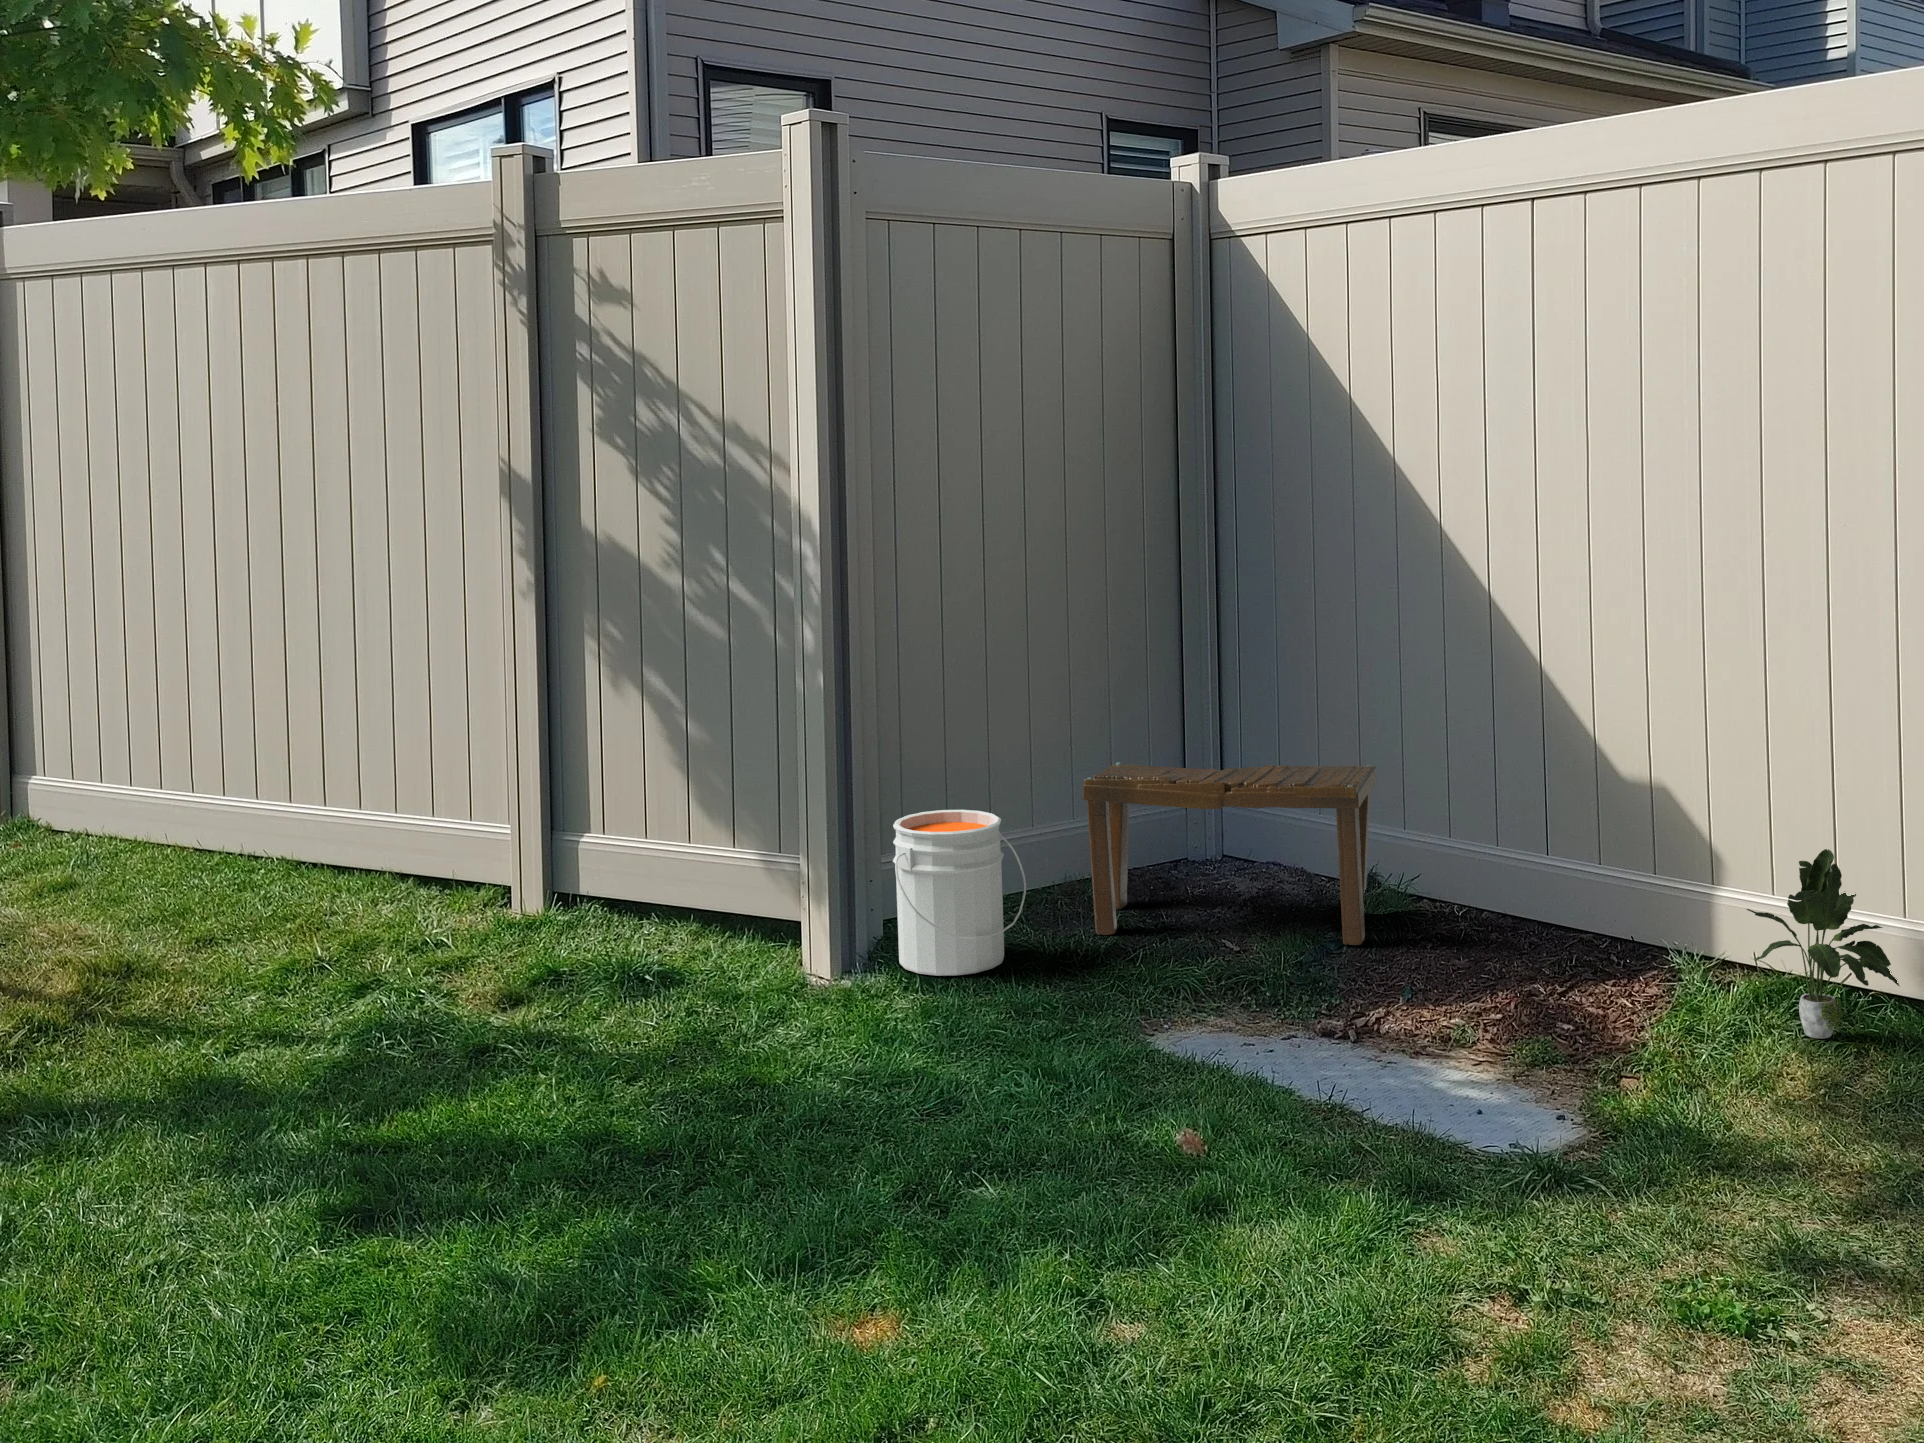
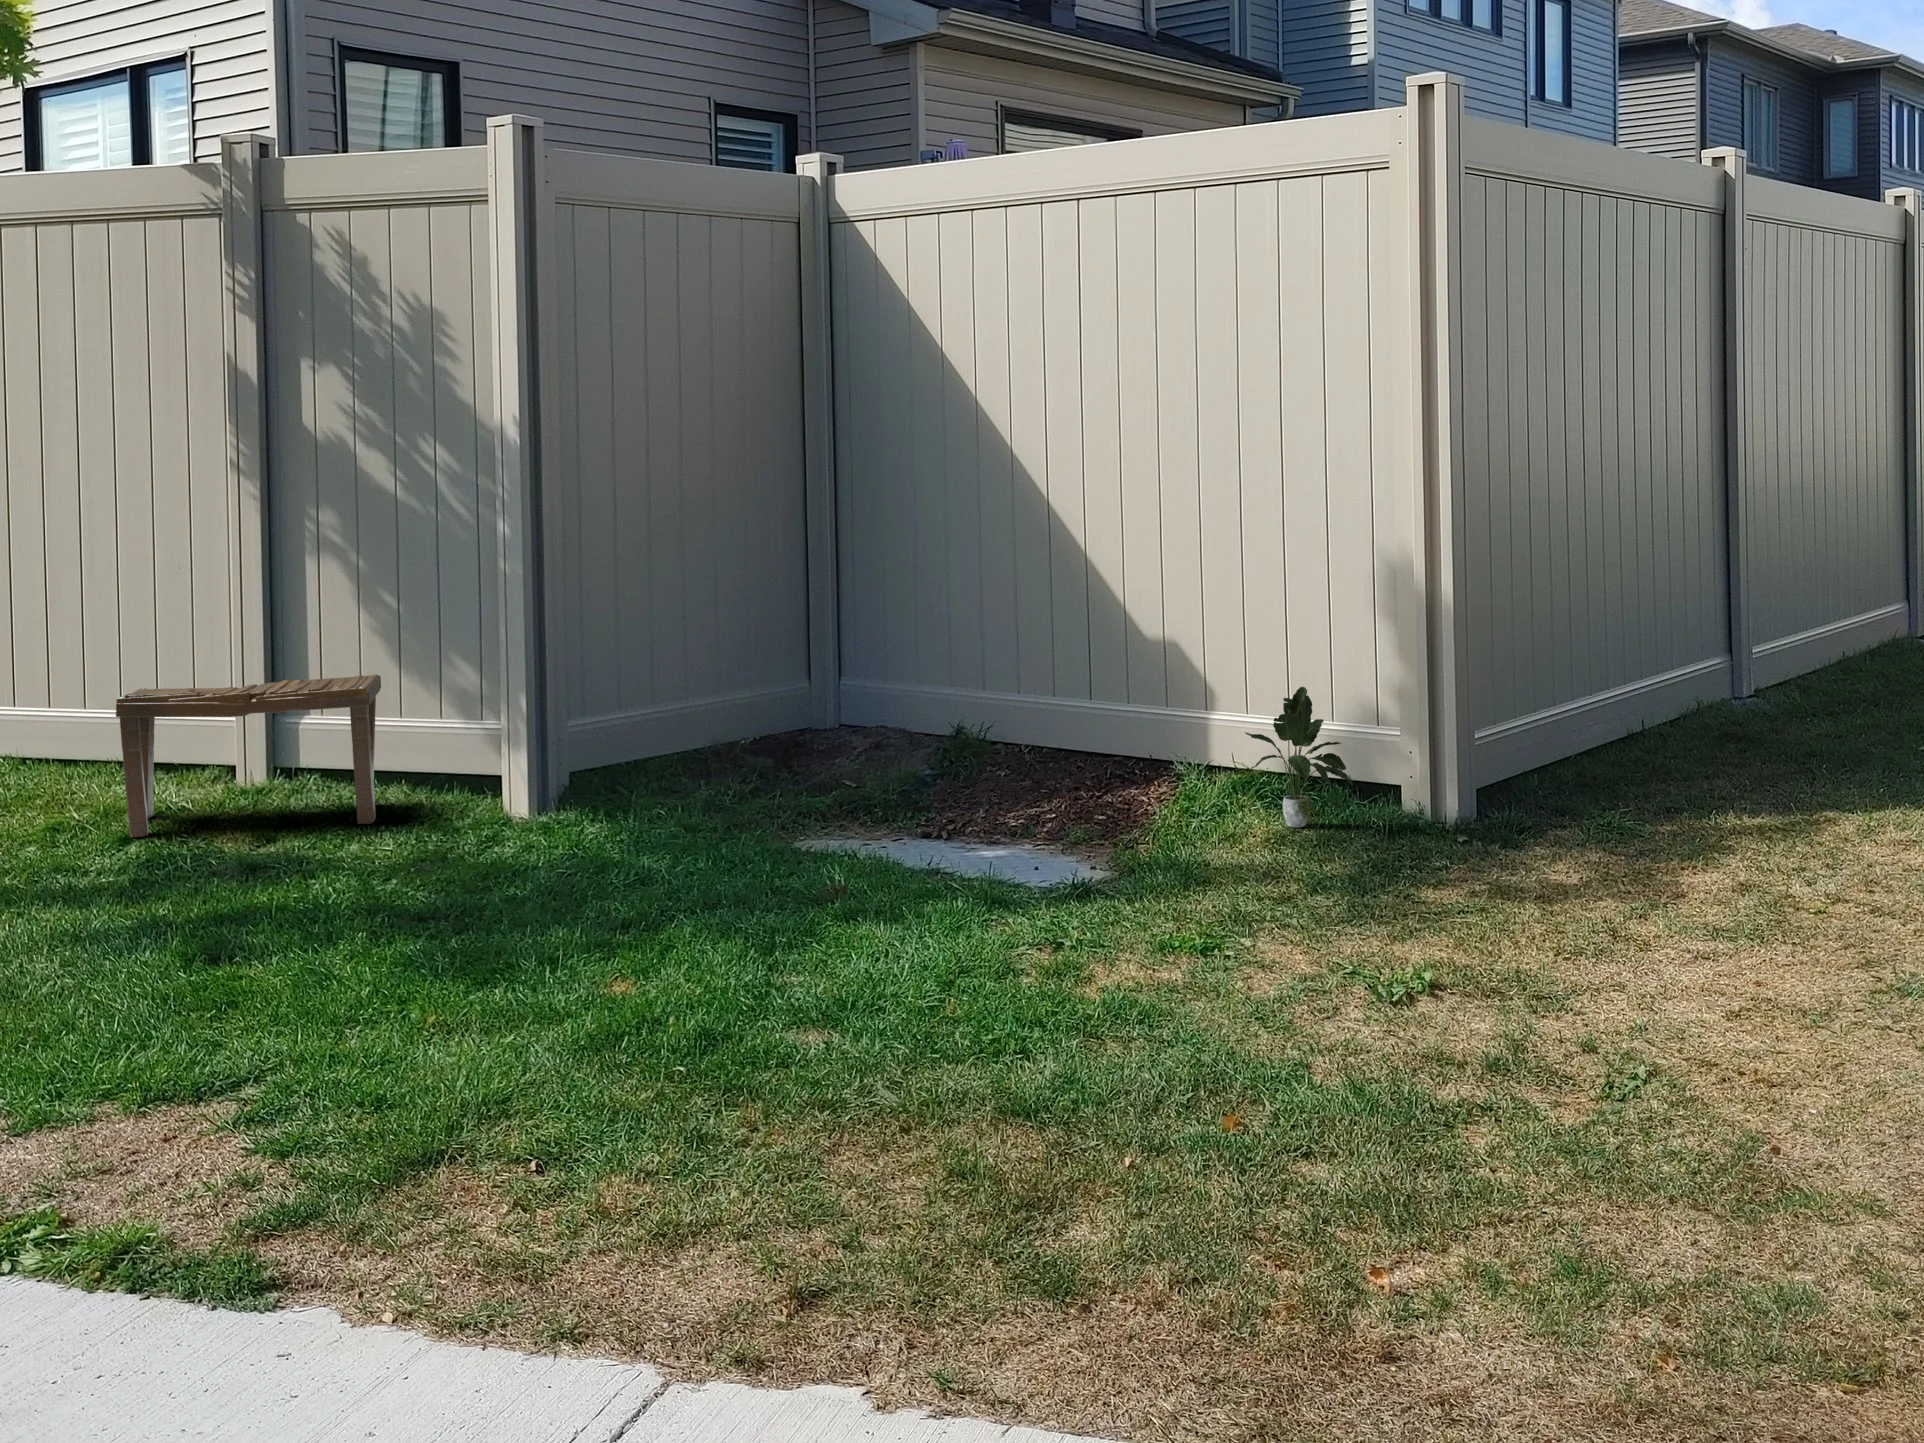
bench: present [1083,762,1377,945] -> present [116,674,381,838]
bucket: present [893,810,1026,976] -> none [580,684,688,814]

